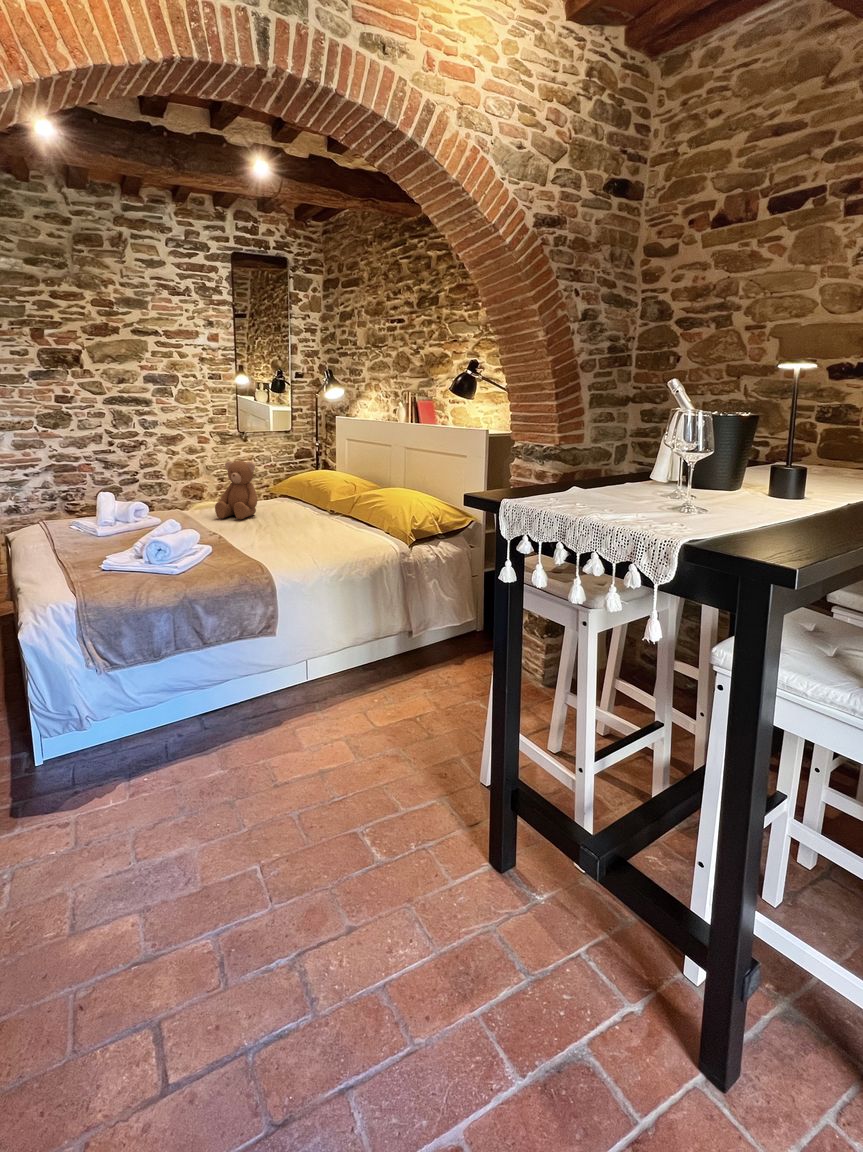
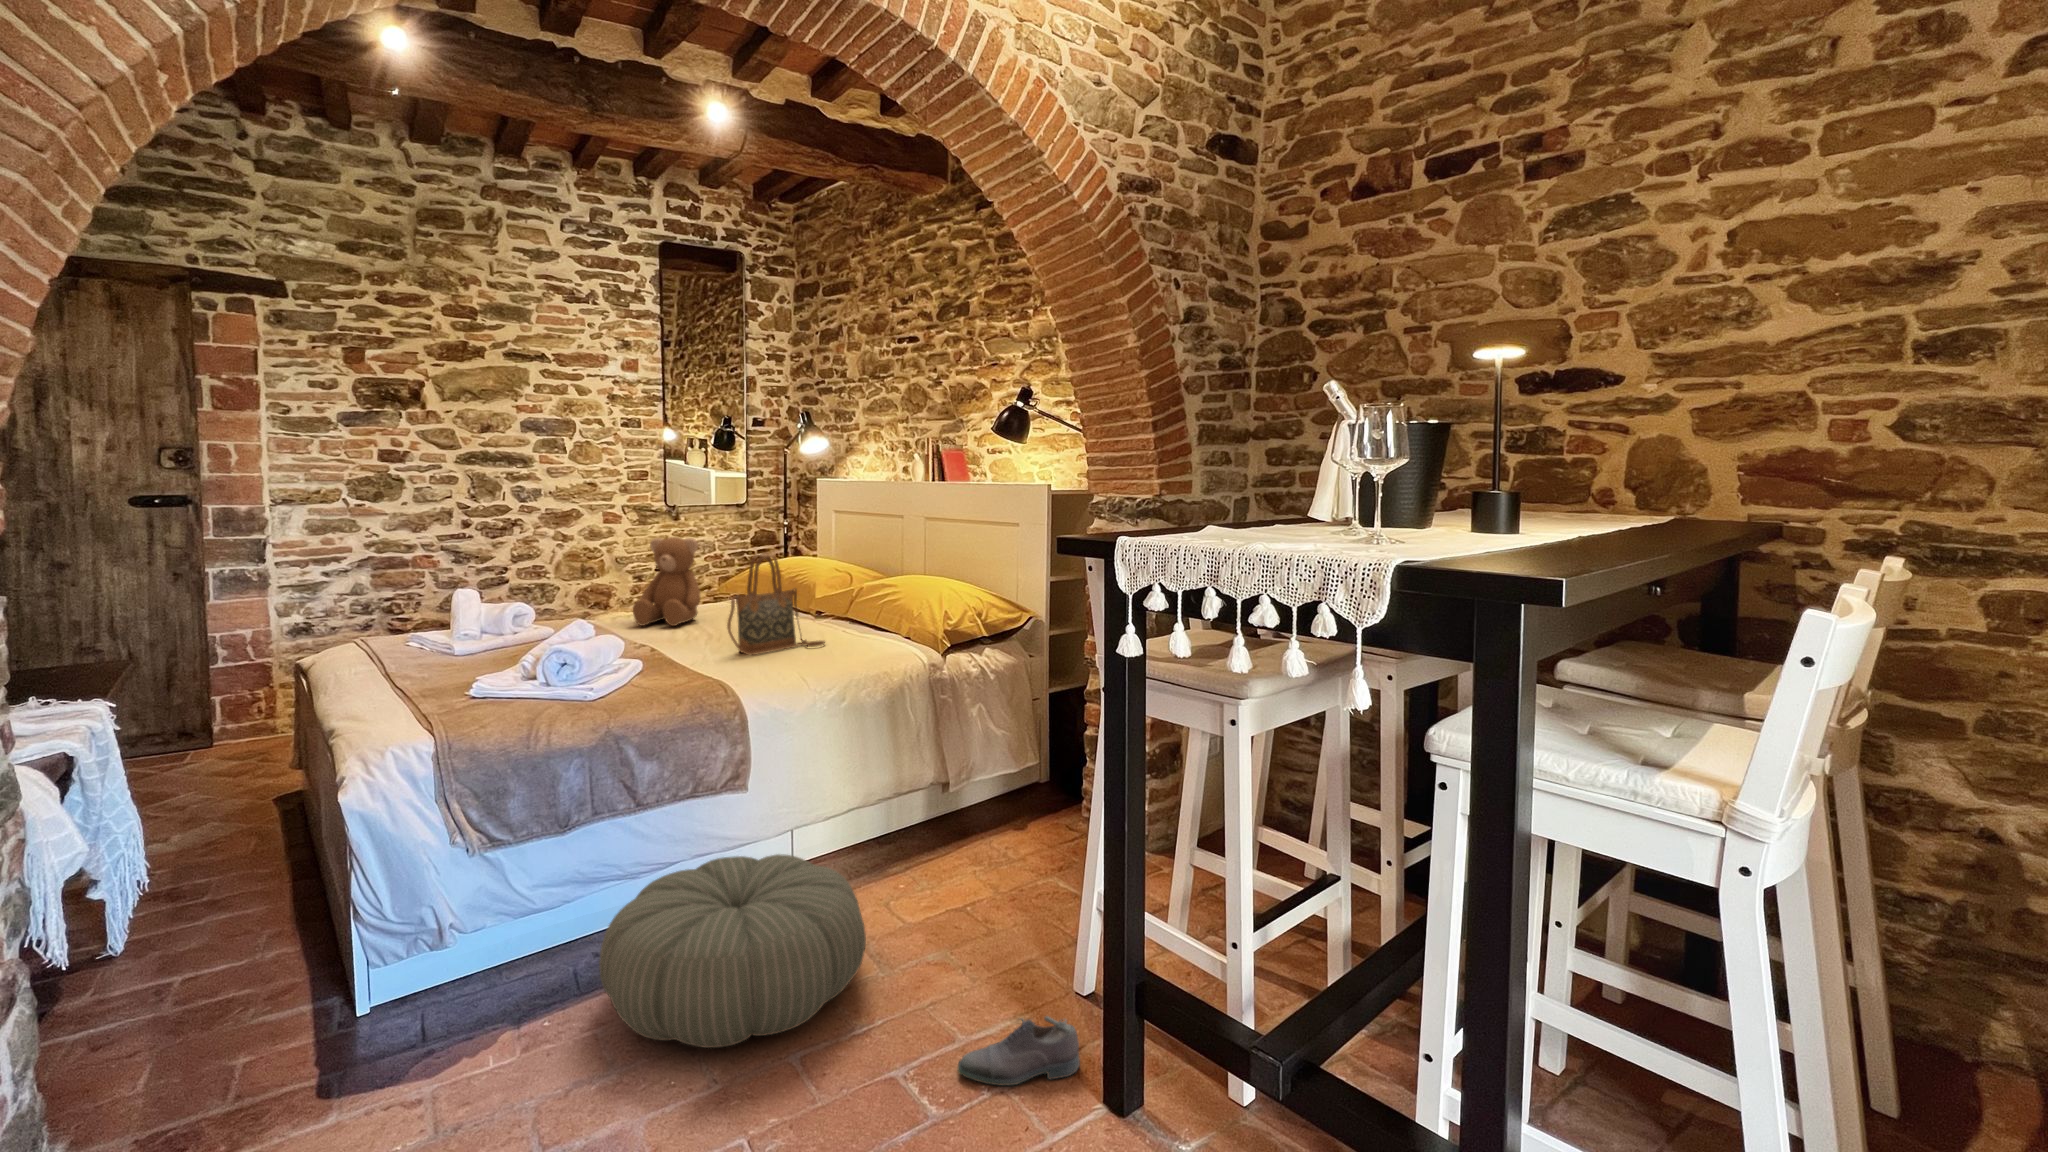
handbag: none [271,476,334,541] -> present [727,555,825,655]
pouf: none [194,666,348,773] -> present [599,854,866,1048]
shoe: none [395,769,467,806] -> present [957,1016,1080,1085]

